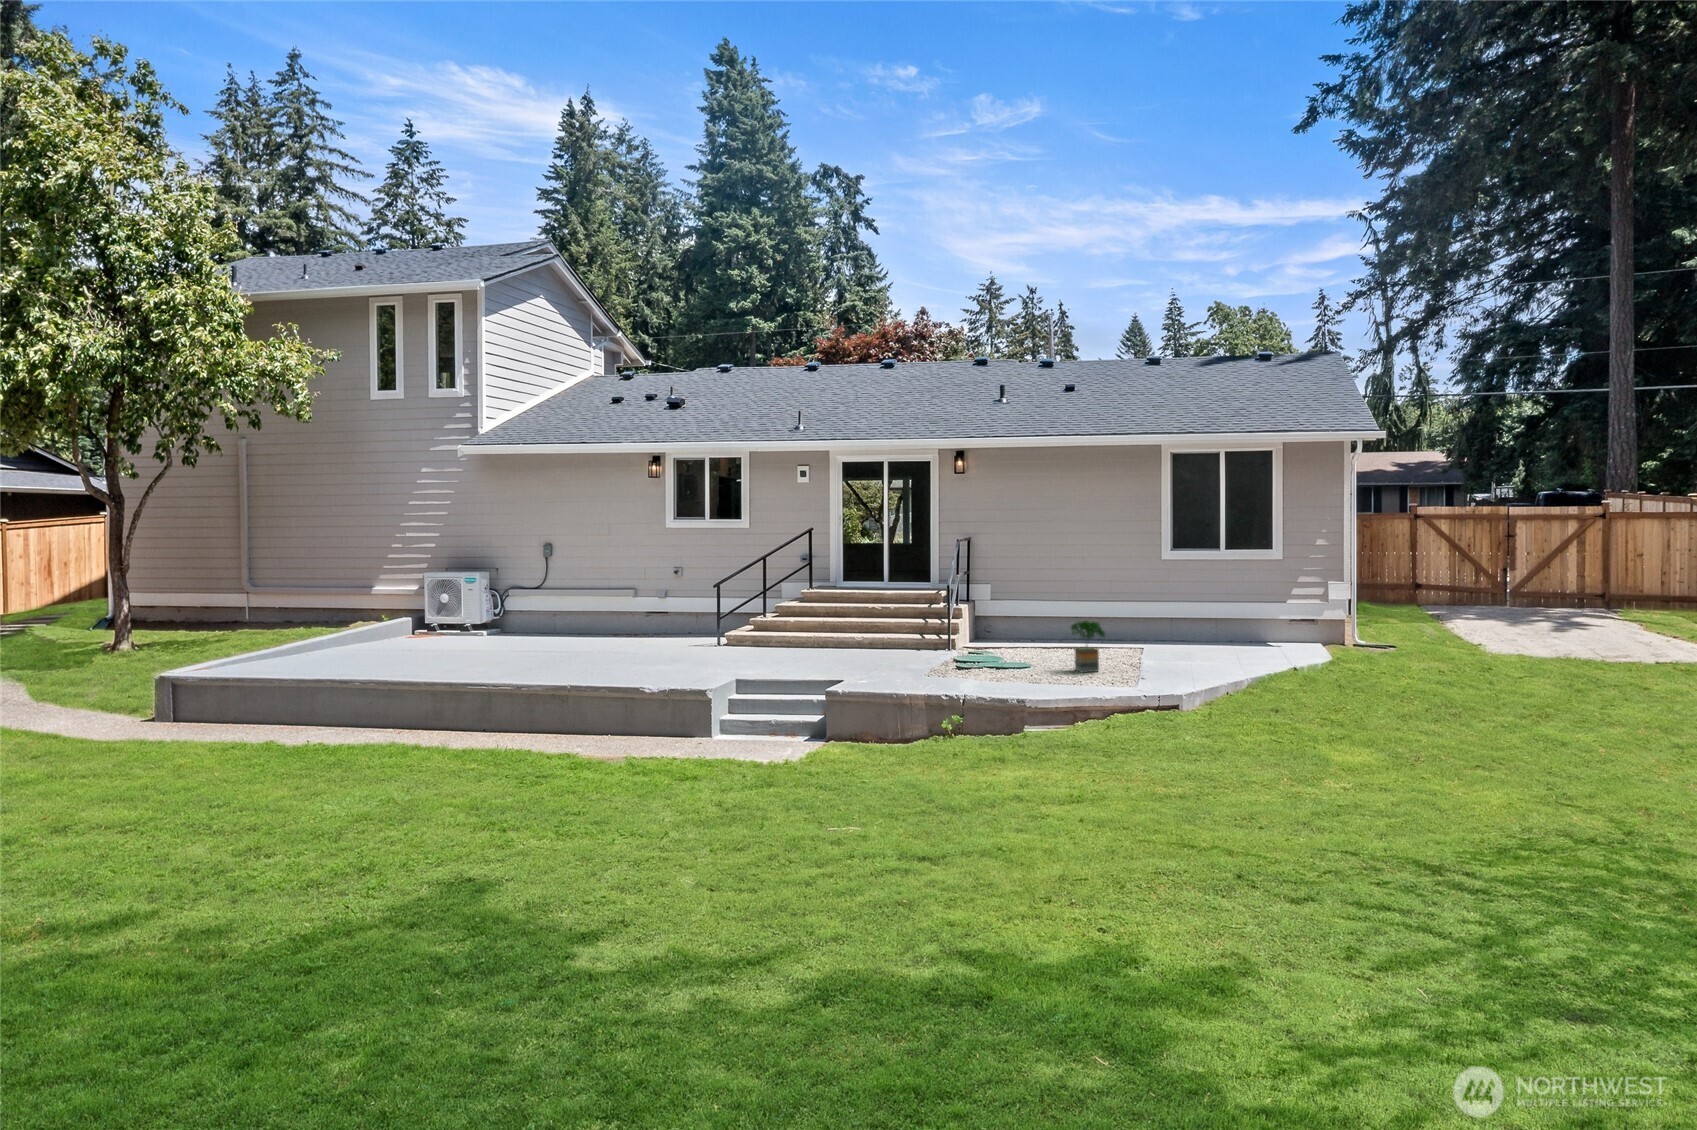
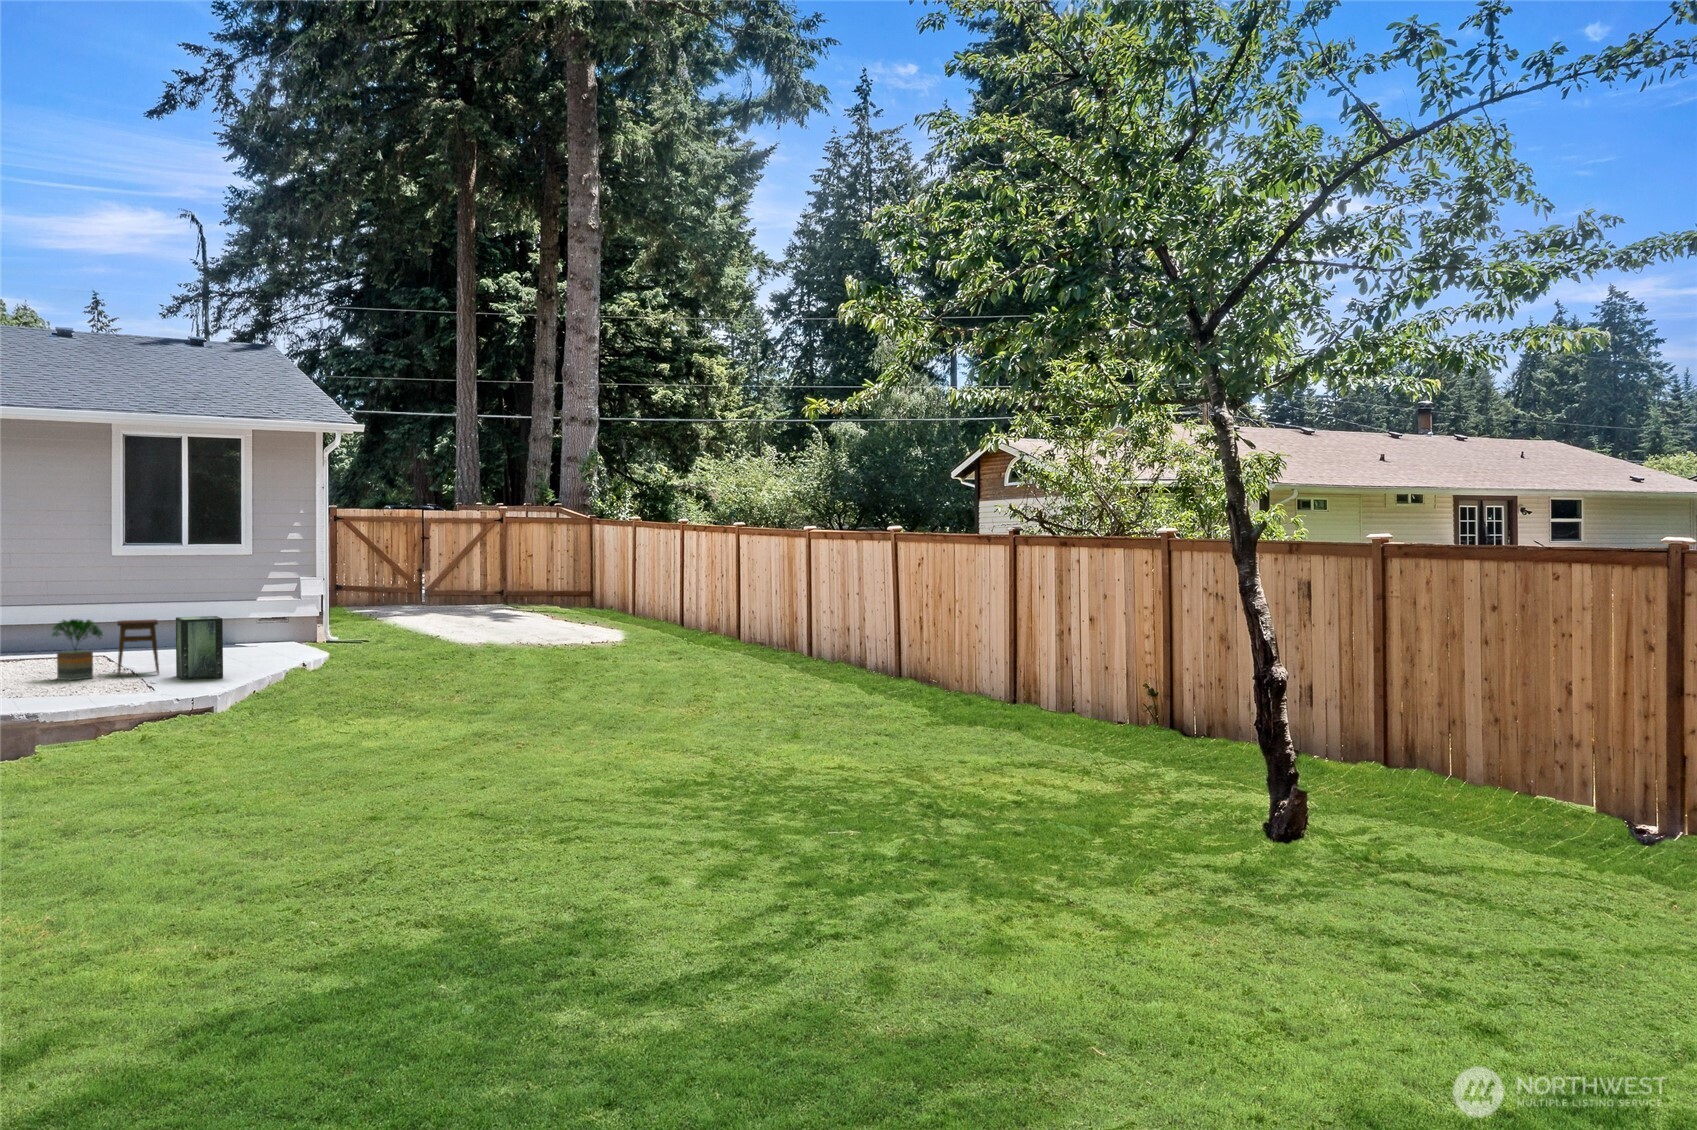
stool: none [1119,623,1157,672] -> present [117,619,159,676]
storage box: none [1157,623,1195,681] -> present [176,616,223,680]

